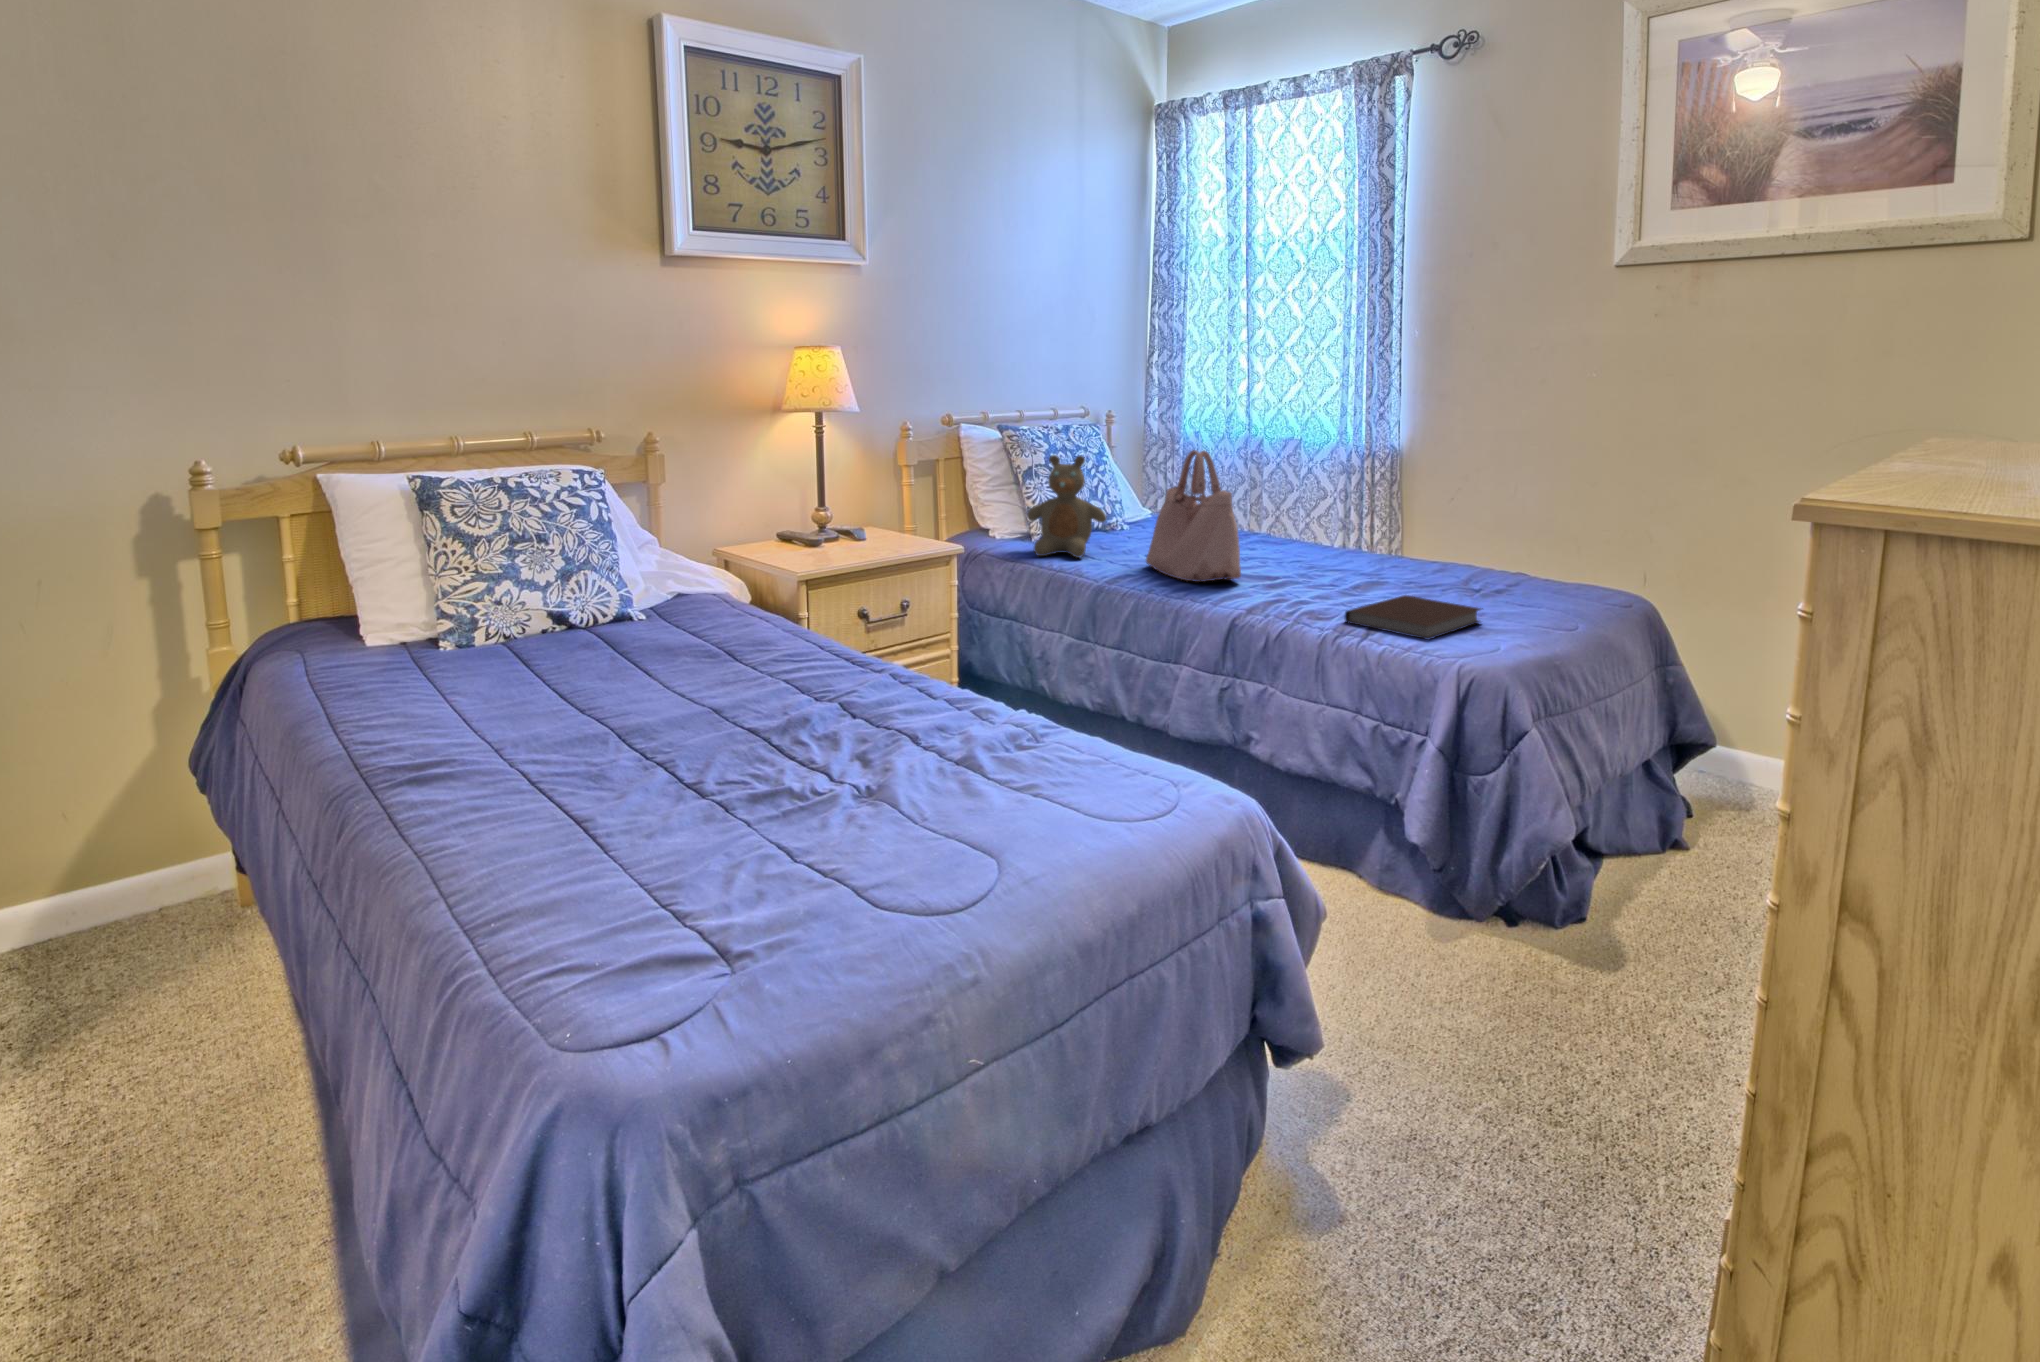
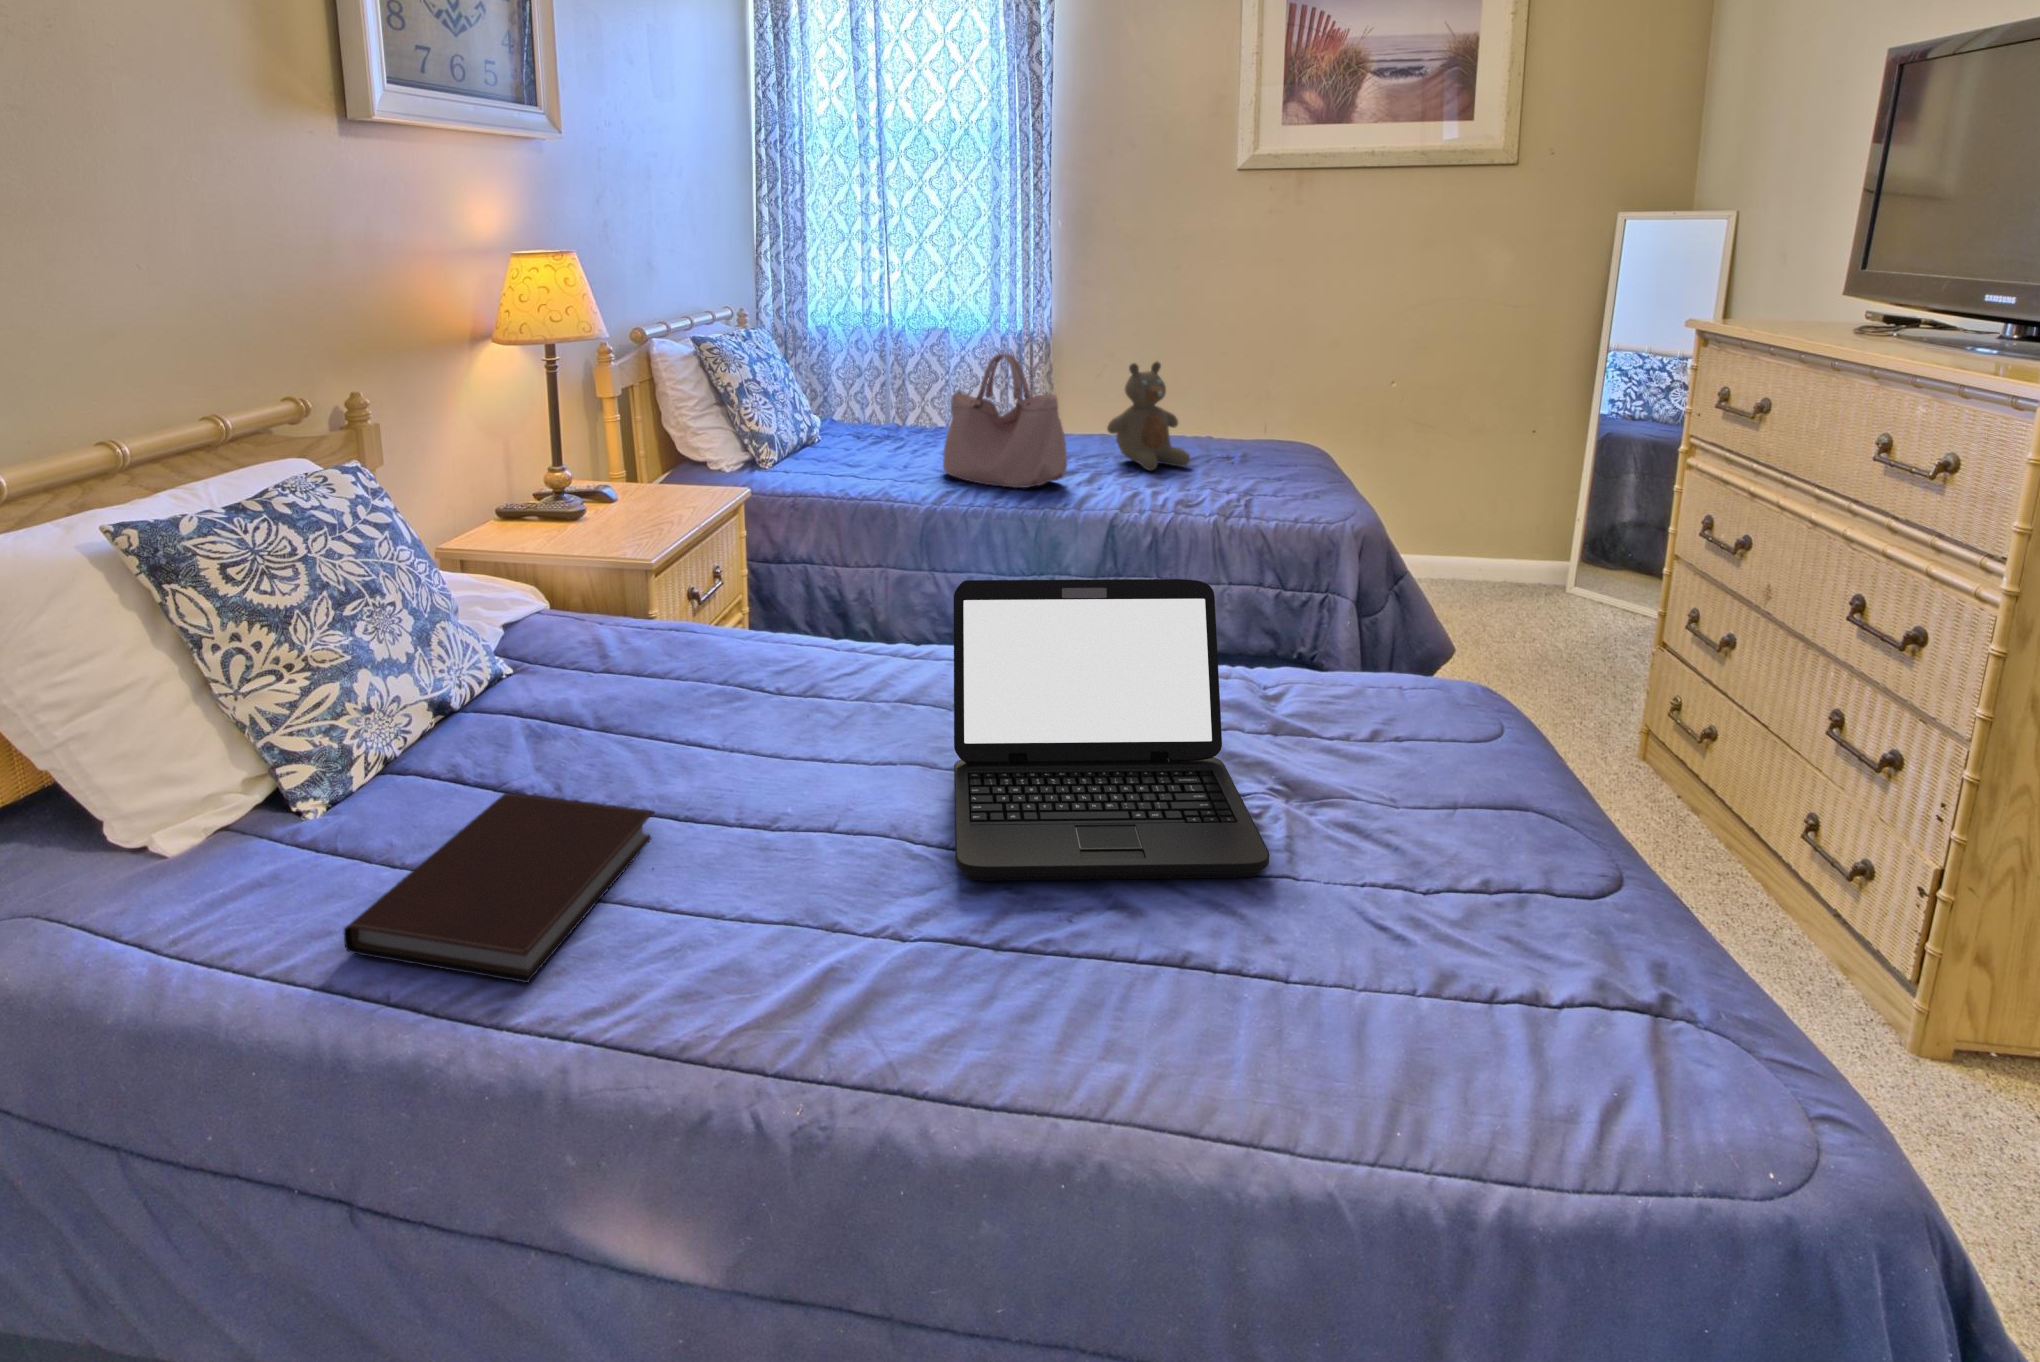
teddy bear: present [1027,455,1106,558] -> present [1107,361,1190,470]
laptop: none [594,568,885,799] -> present [954,579,1270,880]
notebook: present [1345,595,1483,640] -> present [344,793,654,983]

